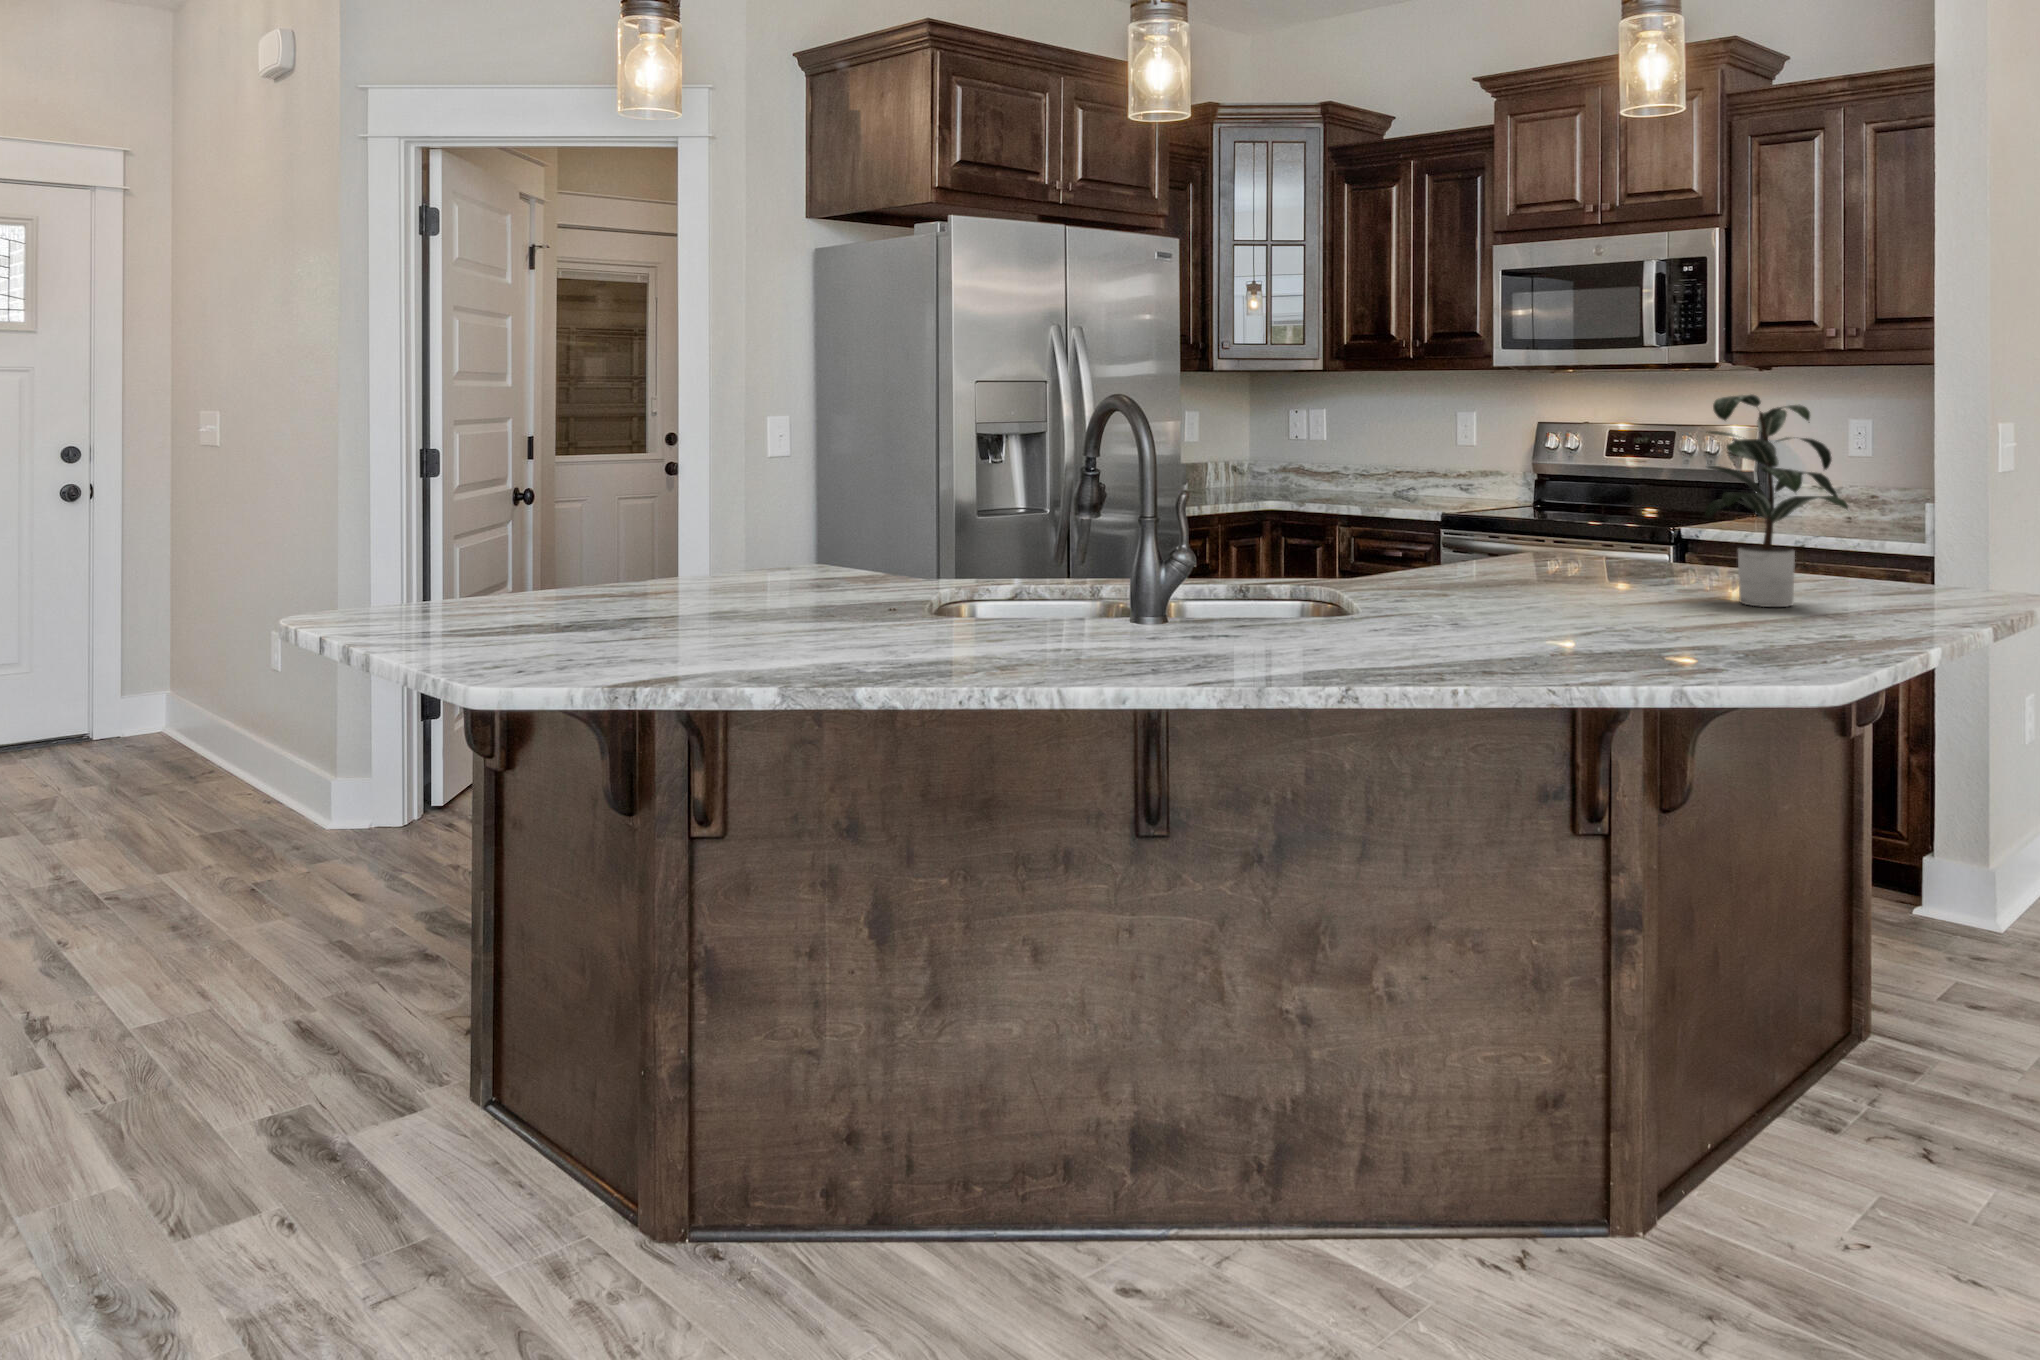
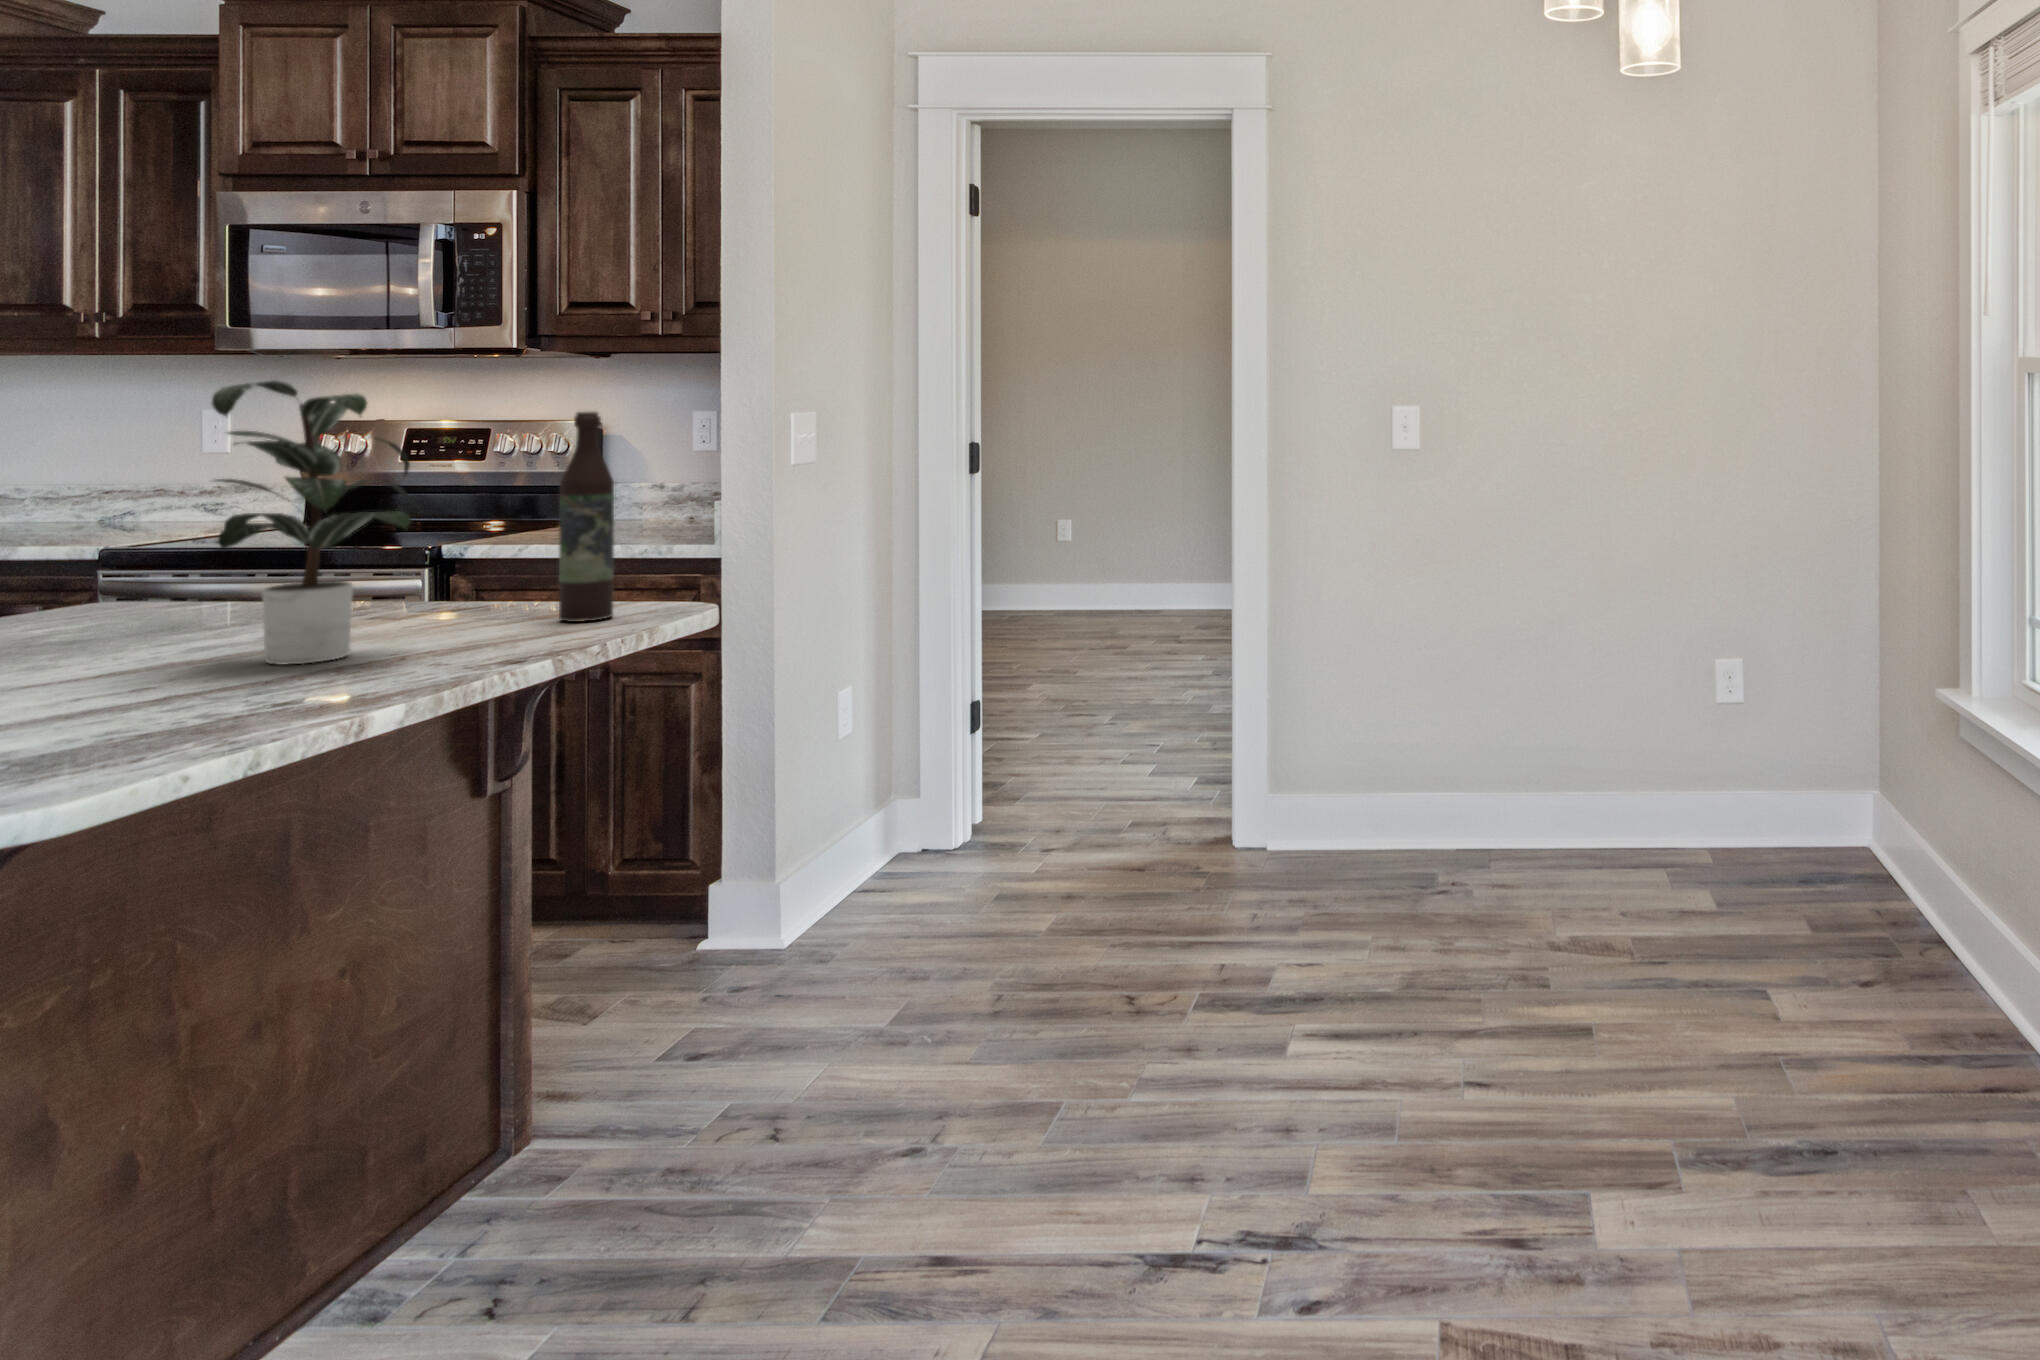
wine bottle: none [1911,421,1955,598] -> present [559,412,614,622]

